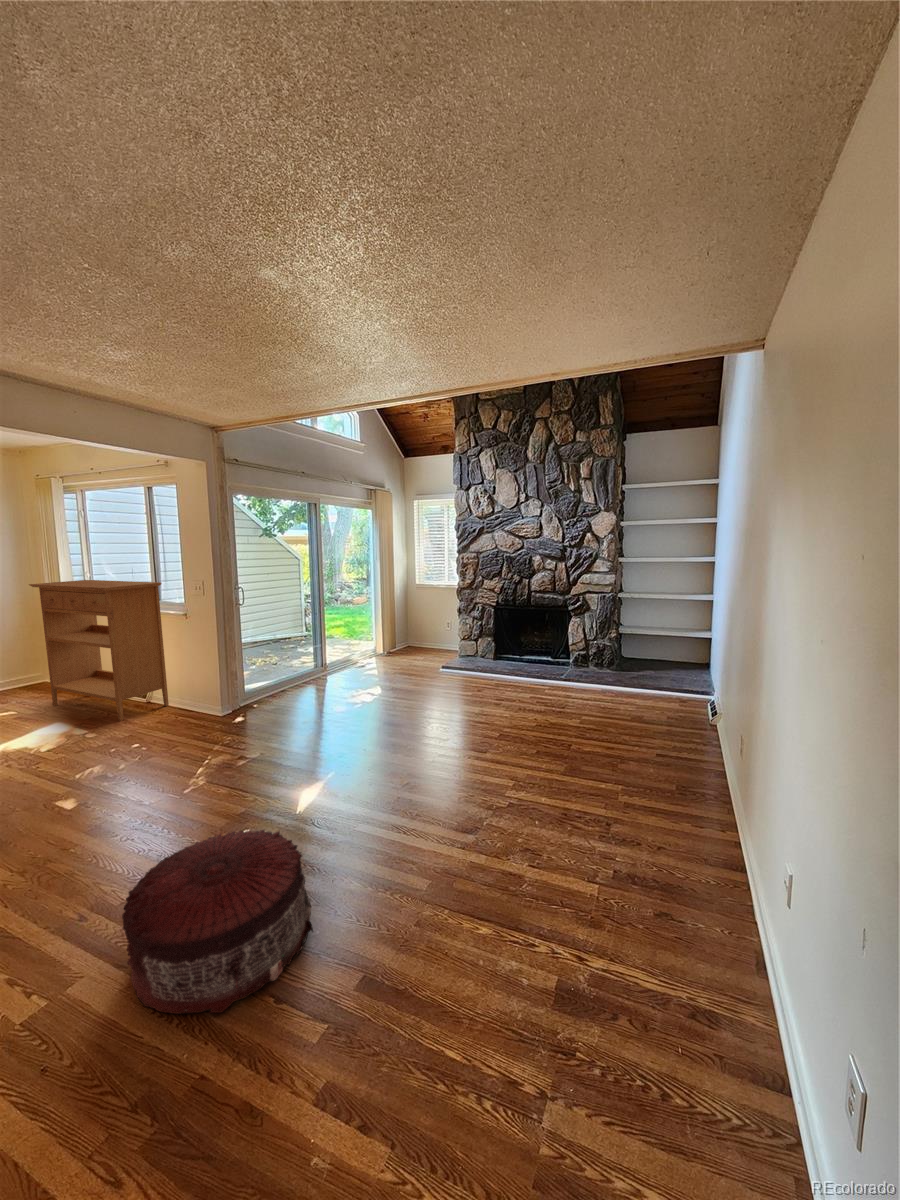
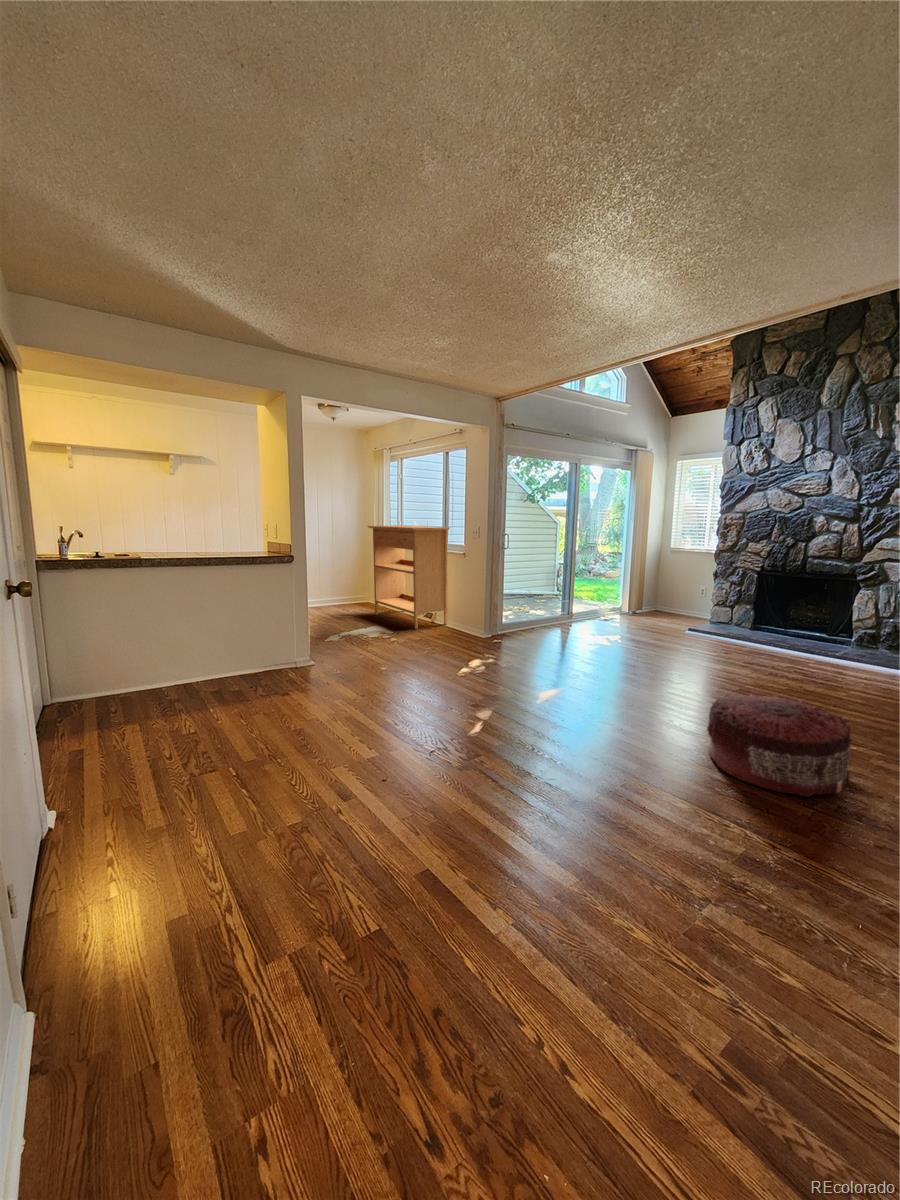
pouf: present [122,830,313,1014] -> present [707,694,851,797]

